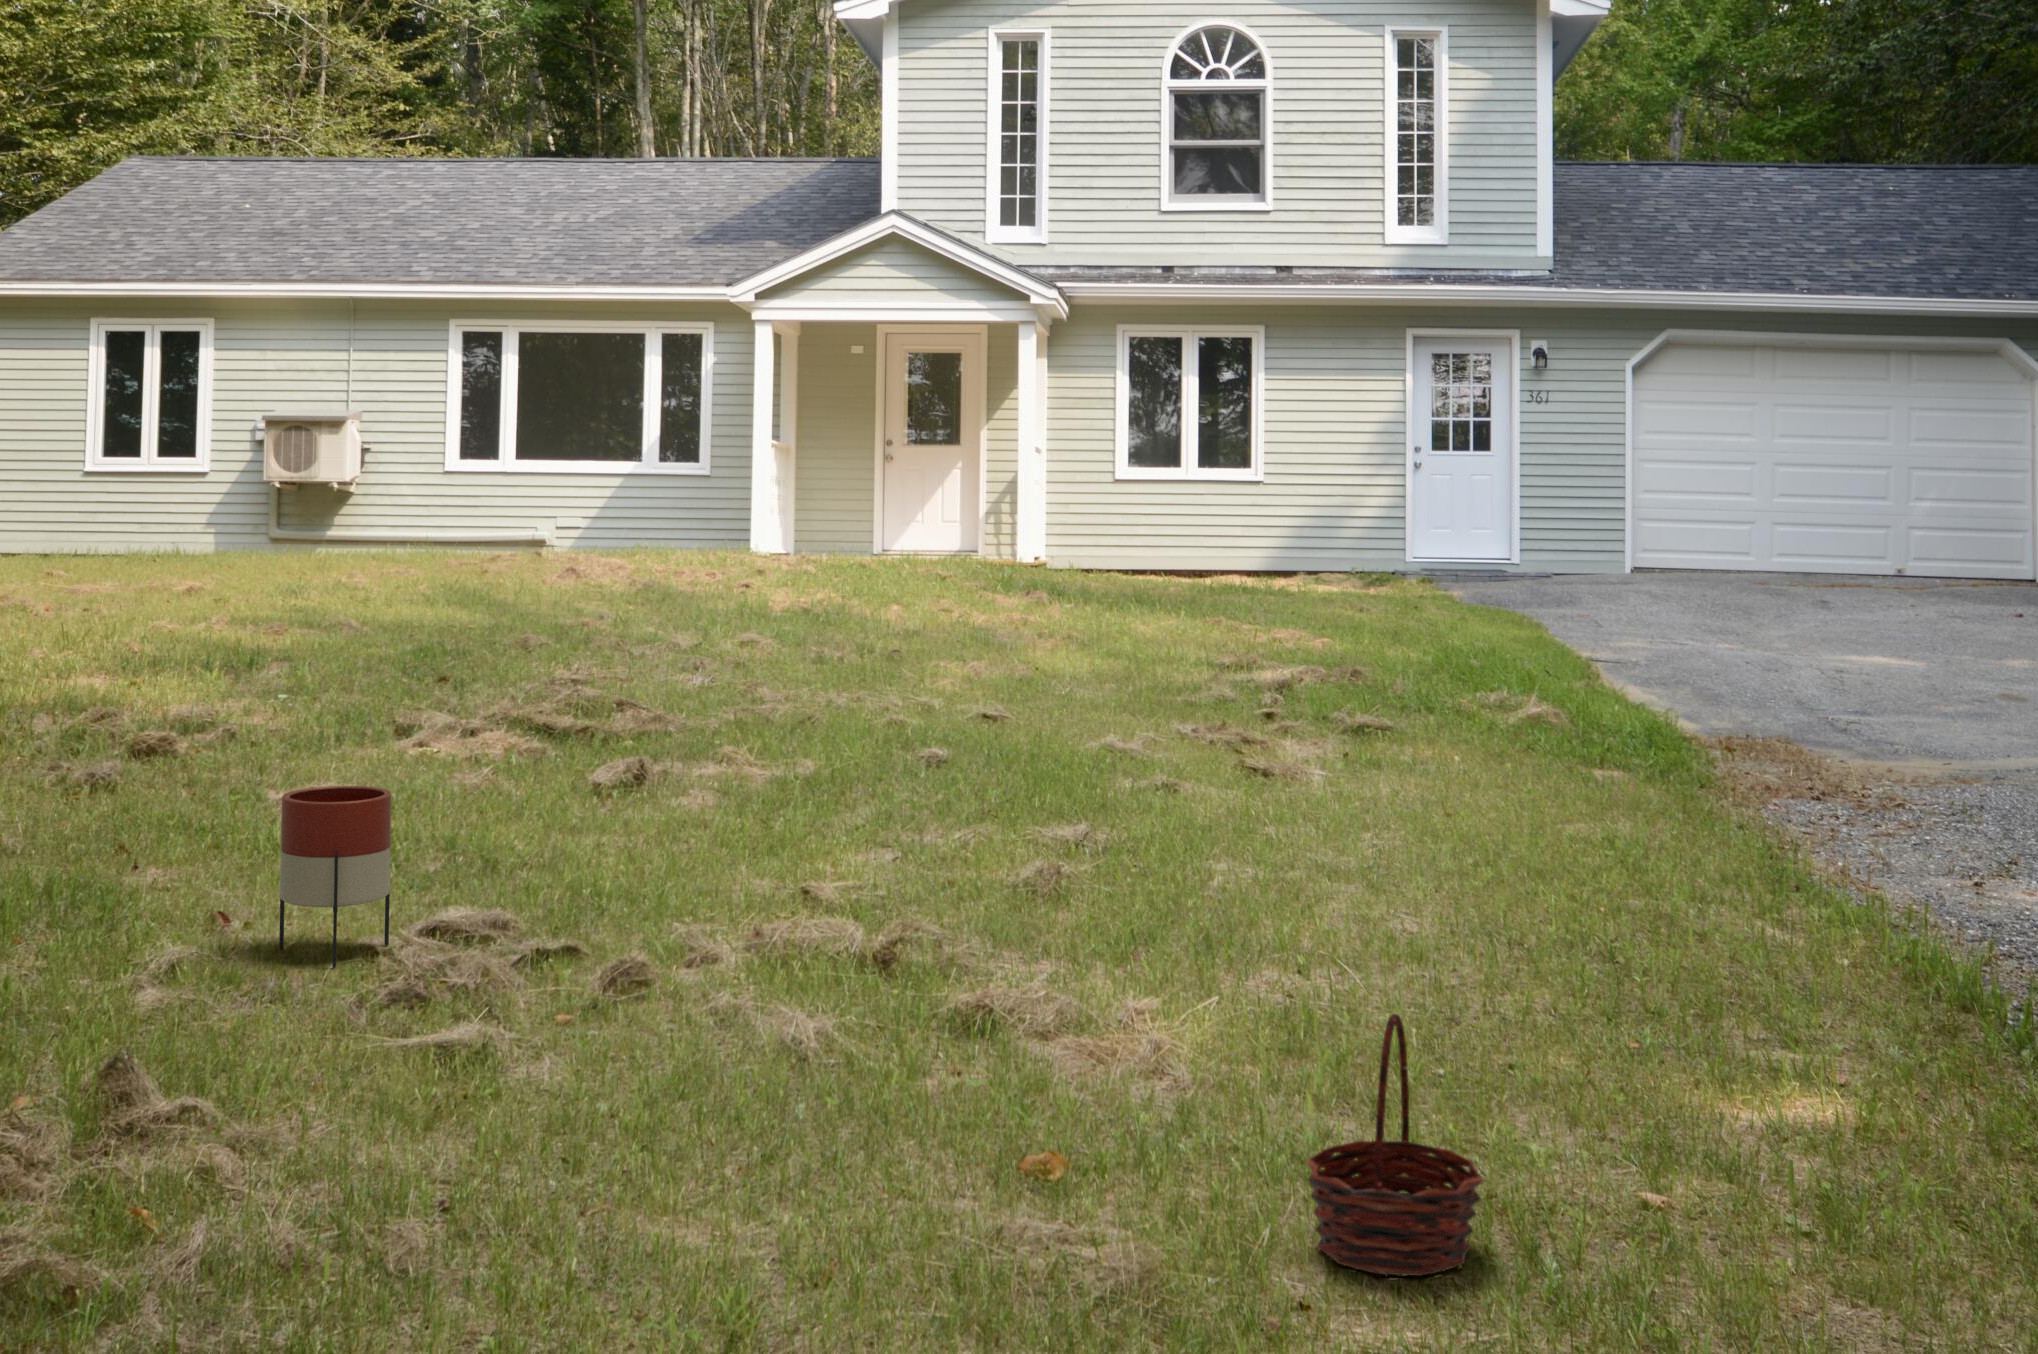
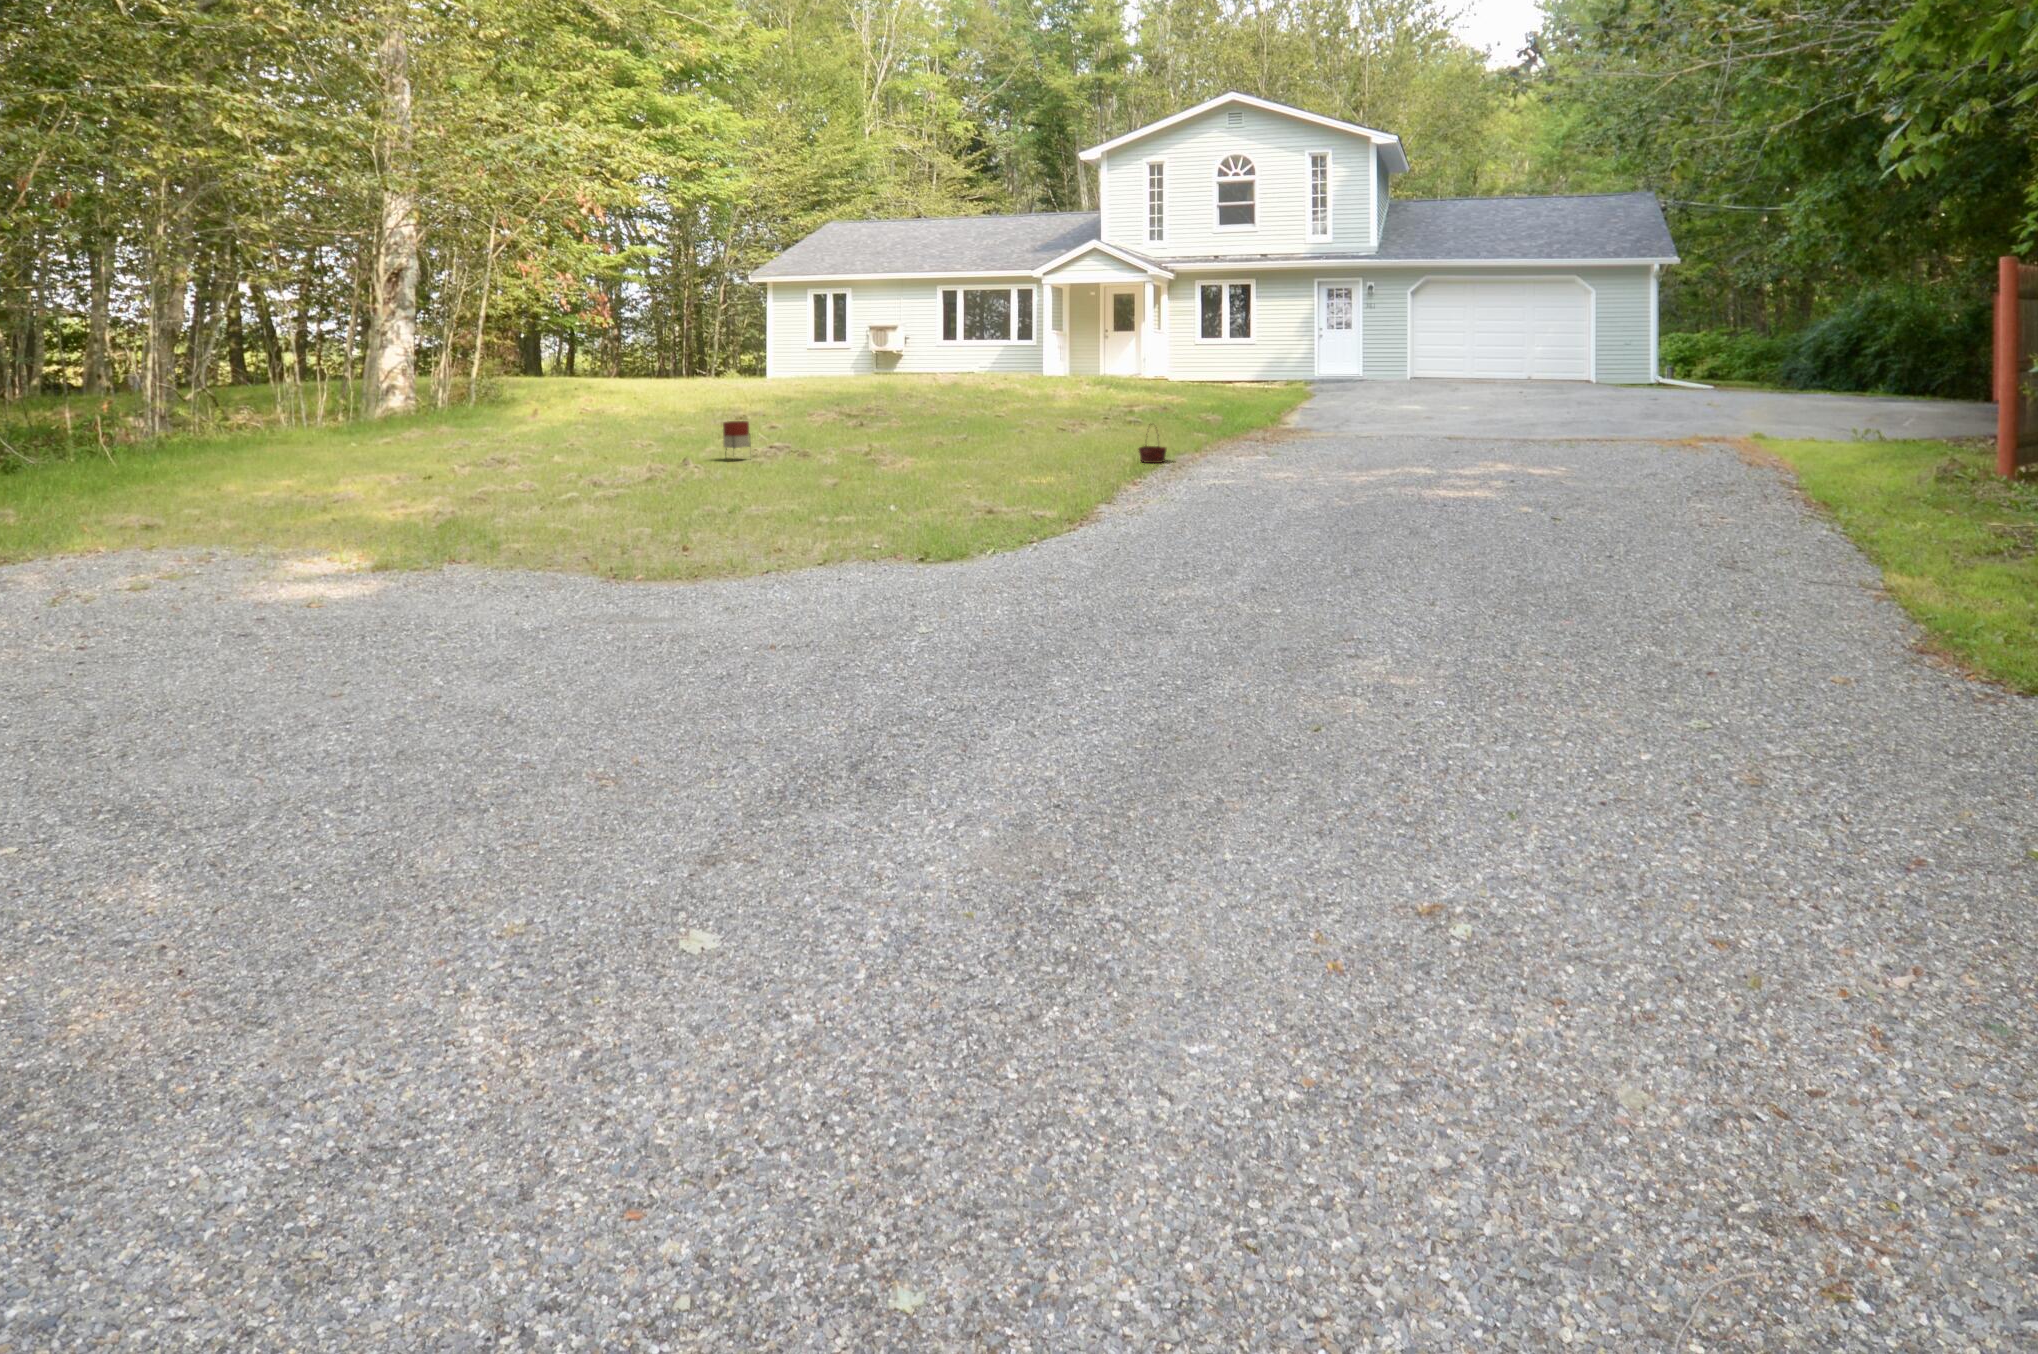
basket: present [1307,1014,1483,1276] -> present [1139,434,1166,463]

